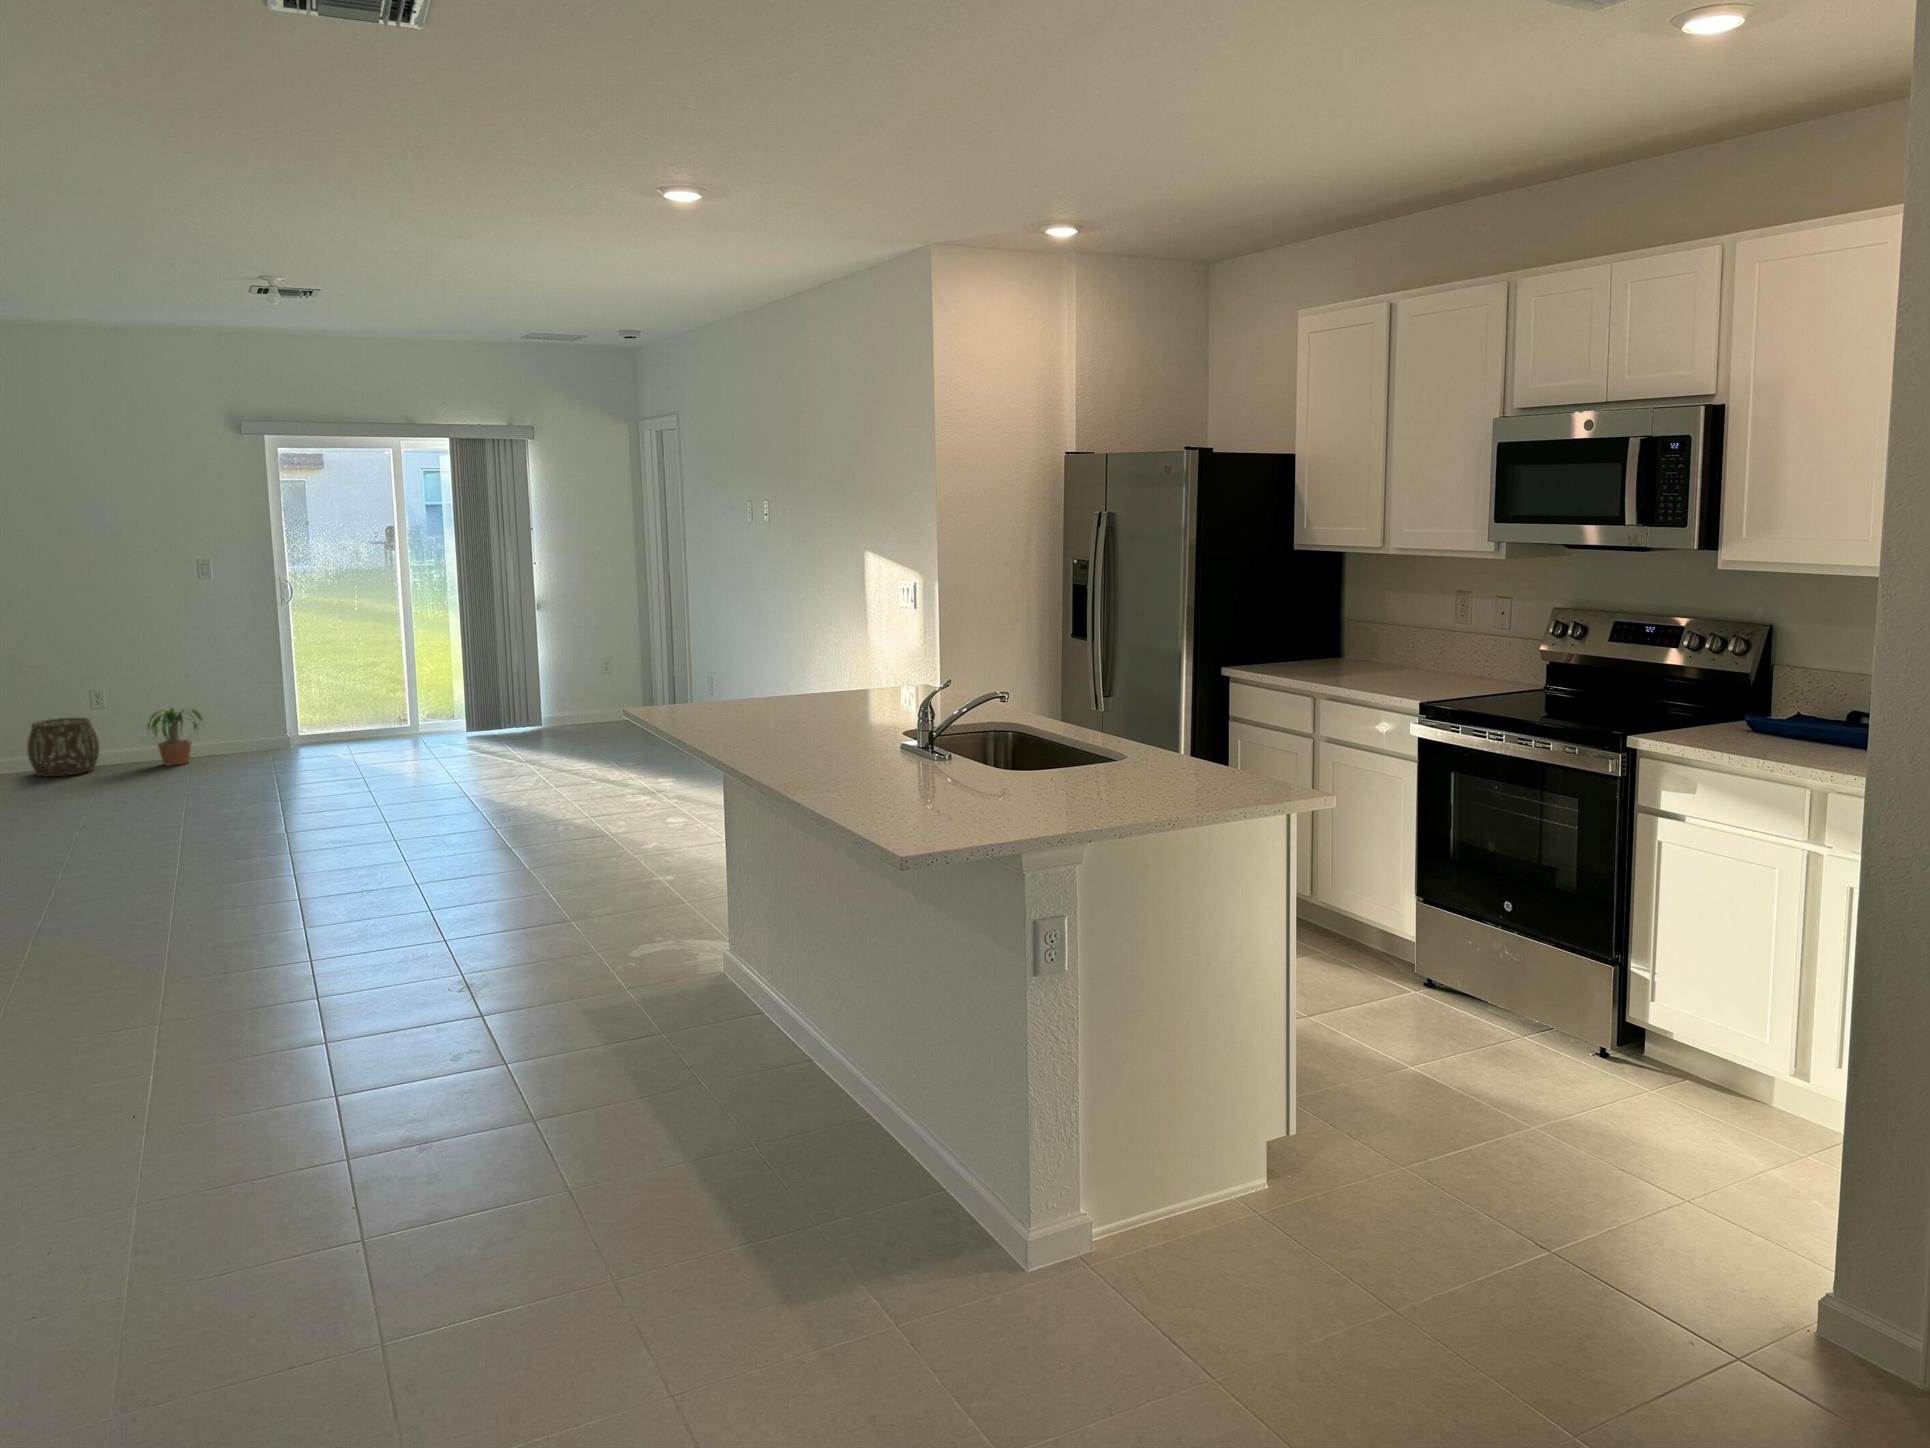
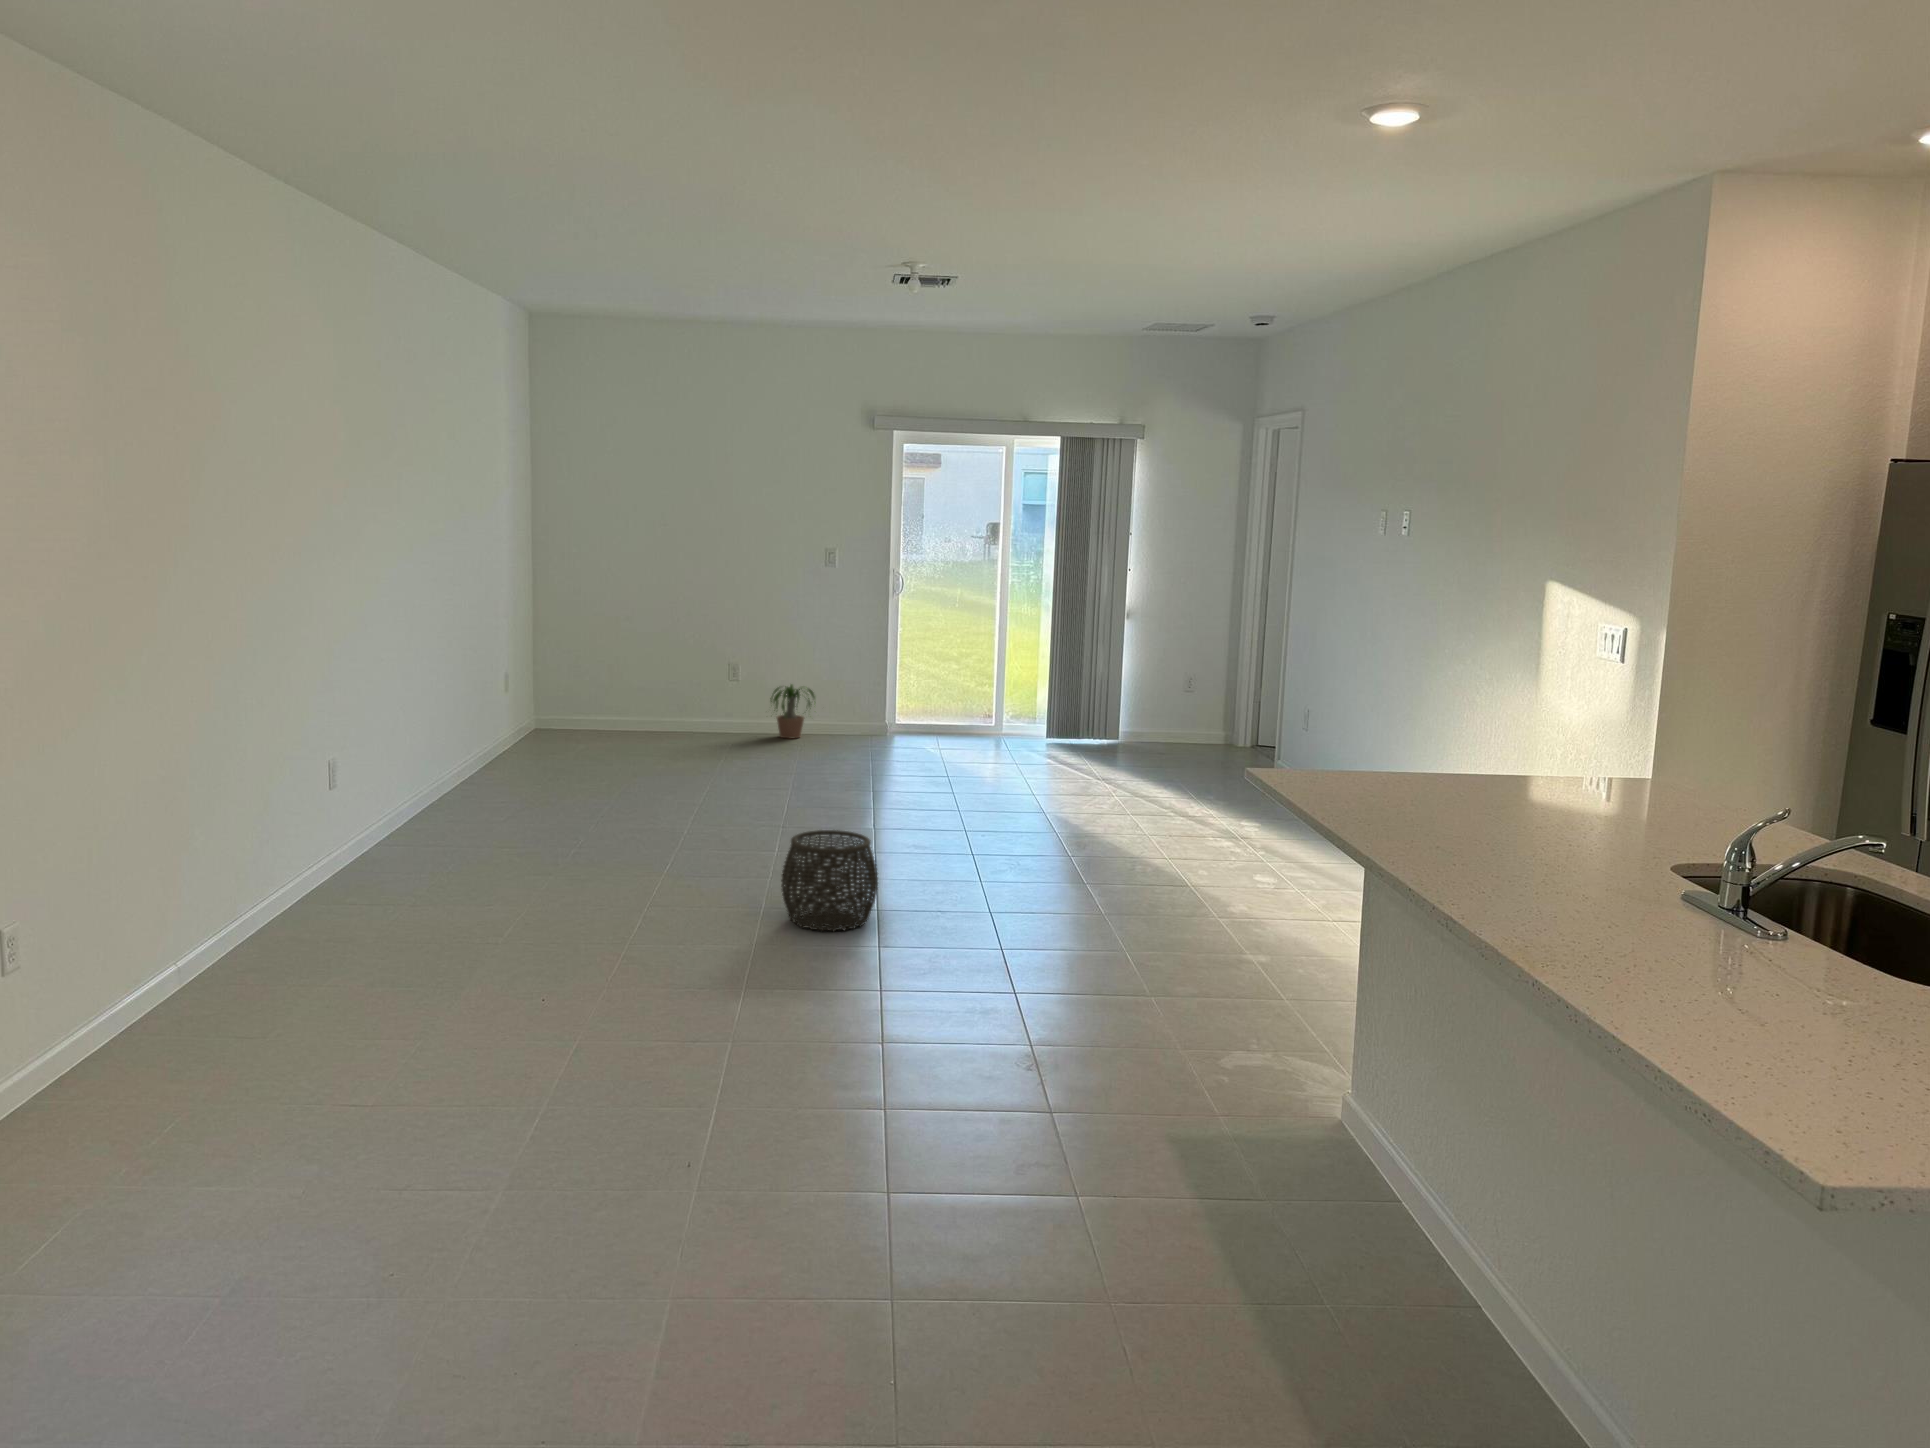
woven basket: present [27,718,99,777] -> present [781,830,878,931]

